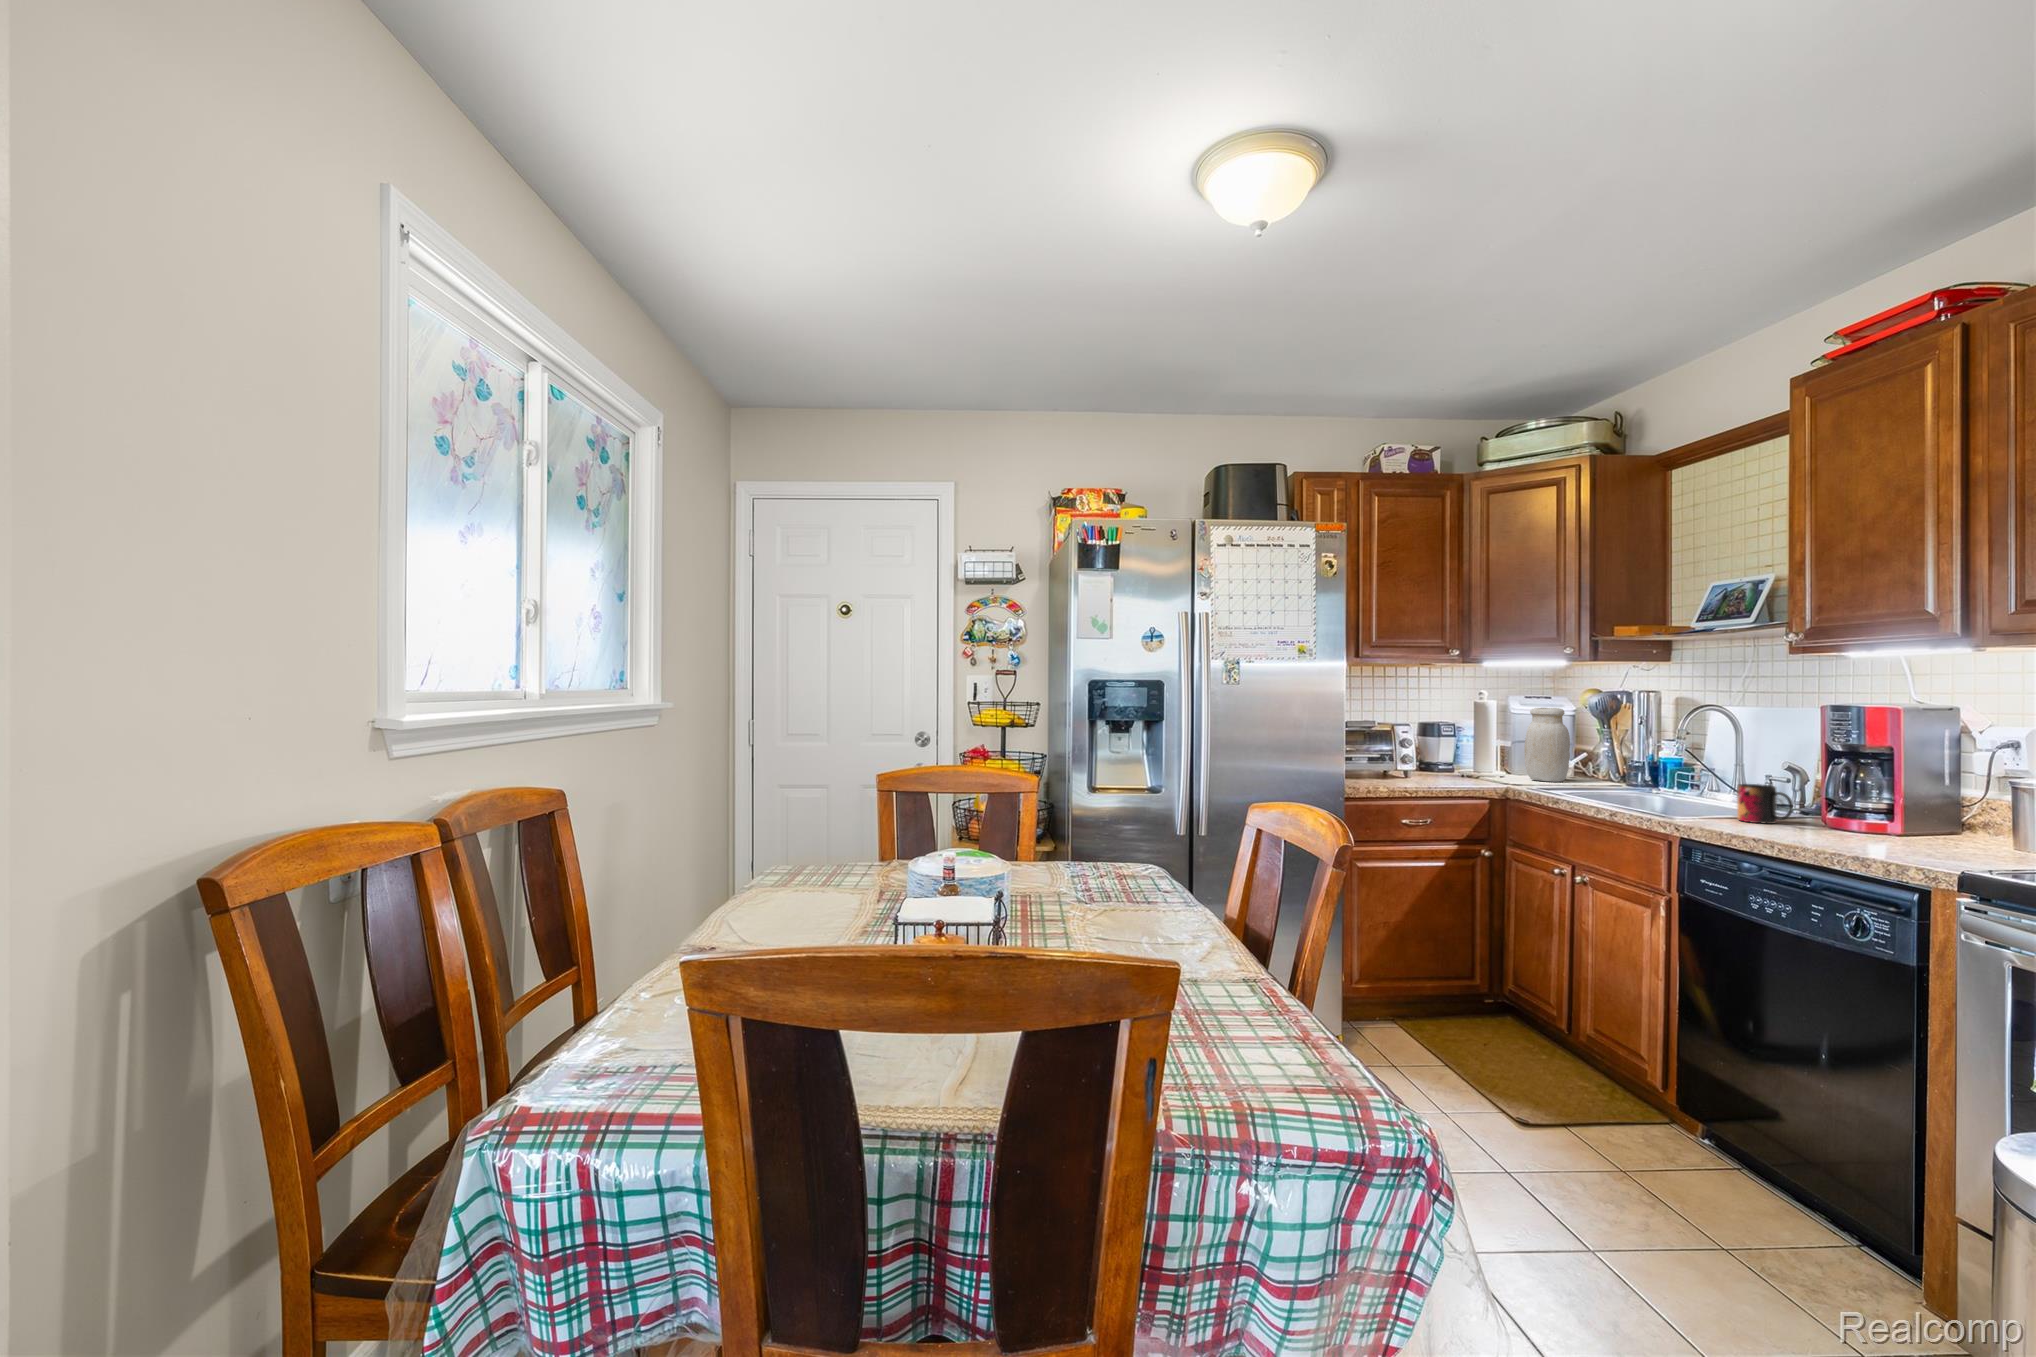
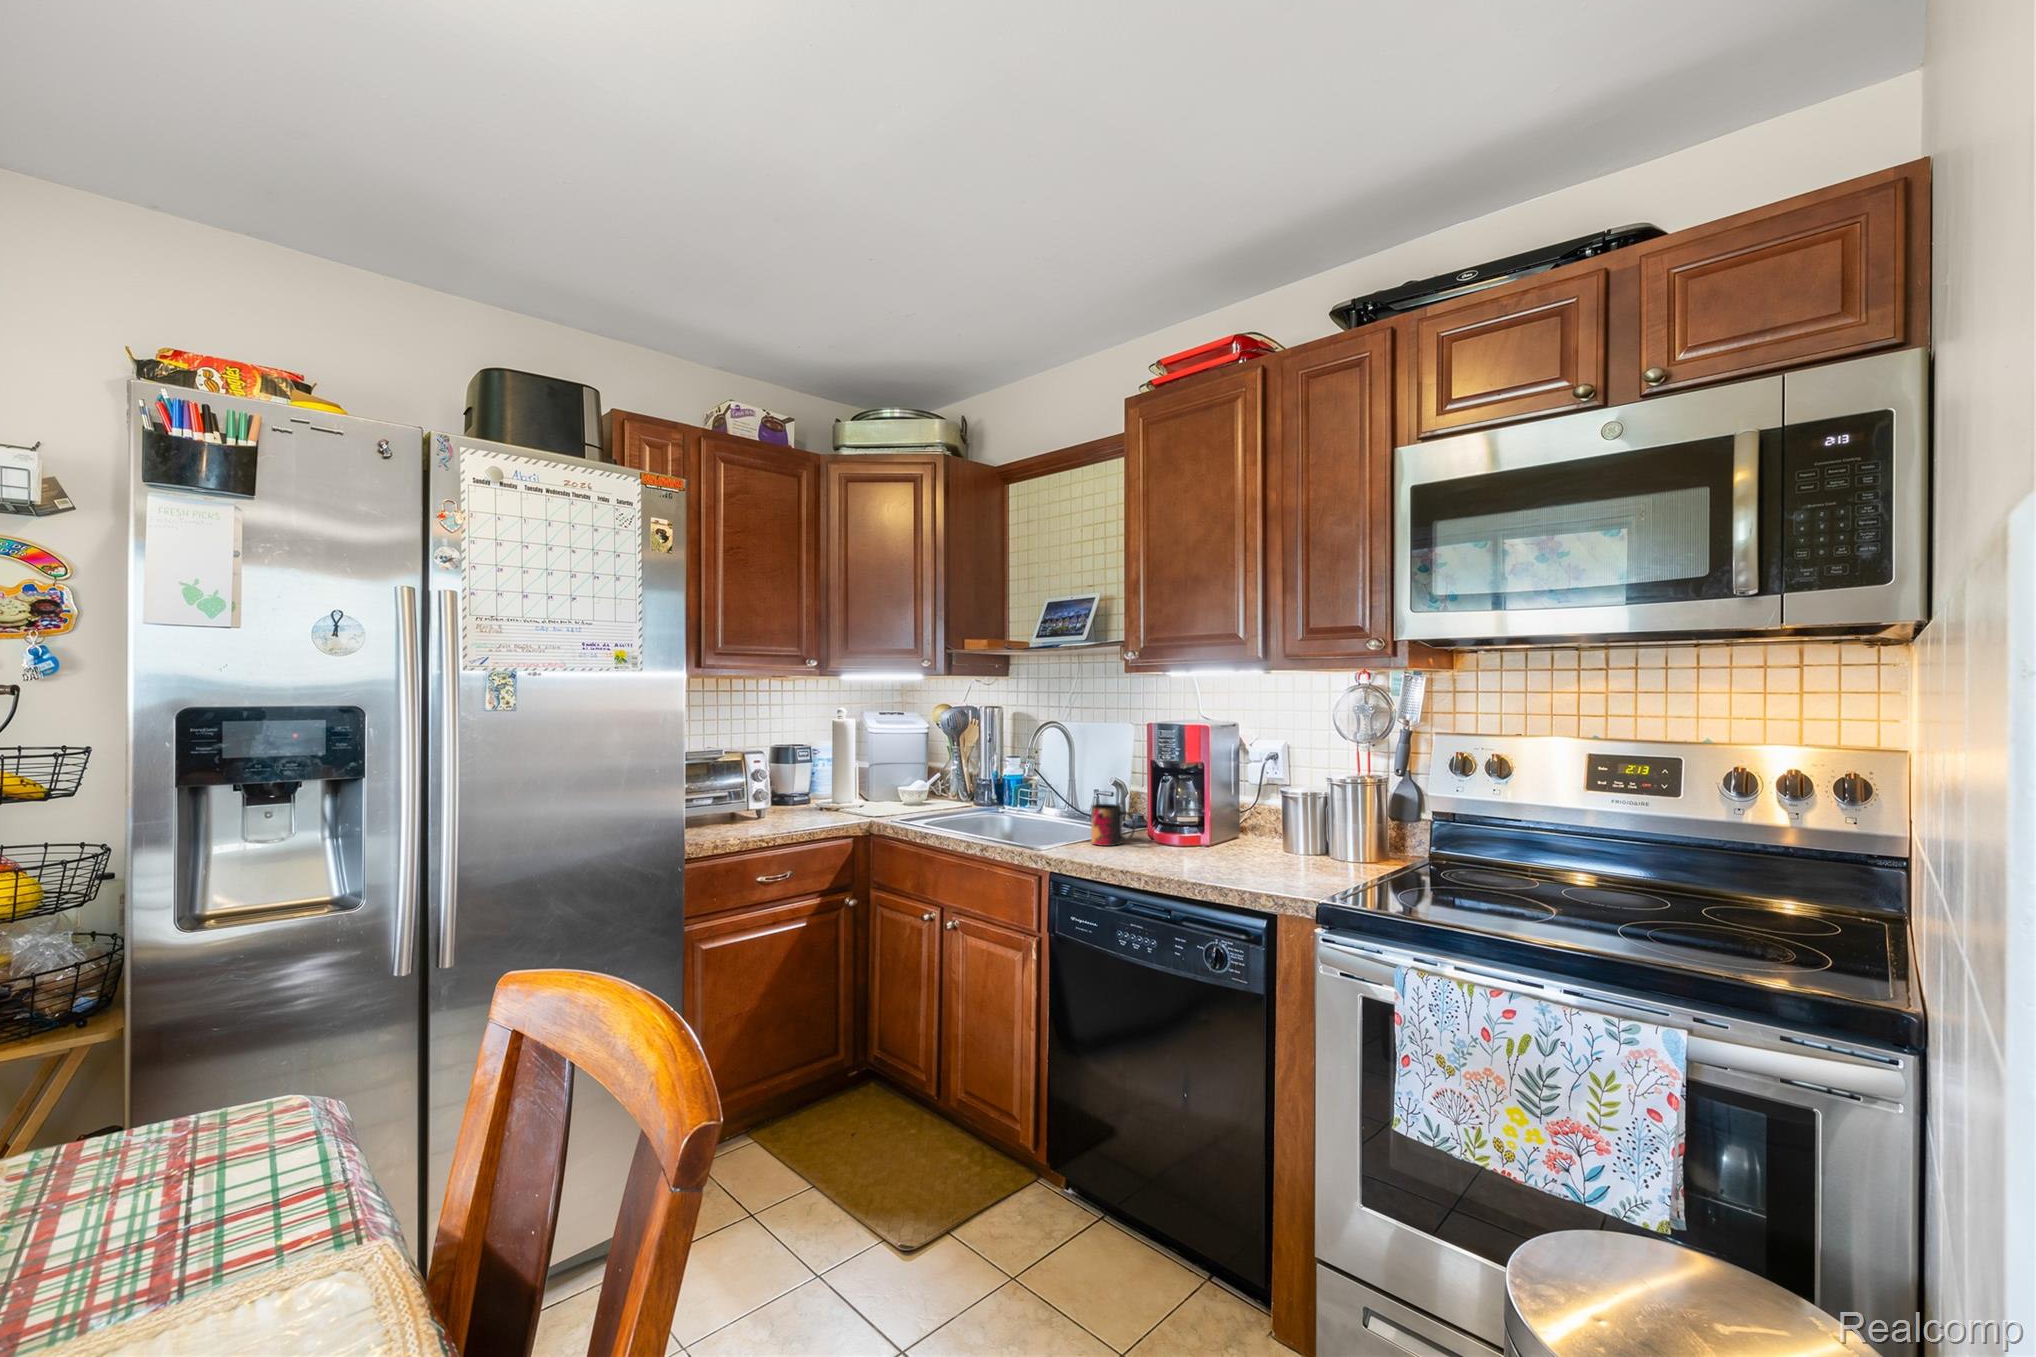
jar: present [1525,708,1570,782] -> none [882,724,924,805]

